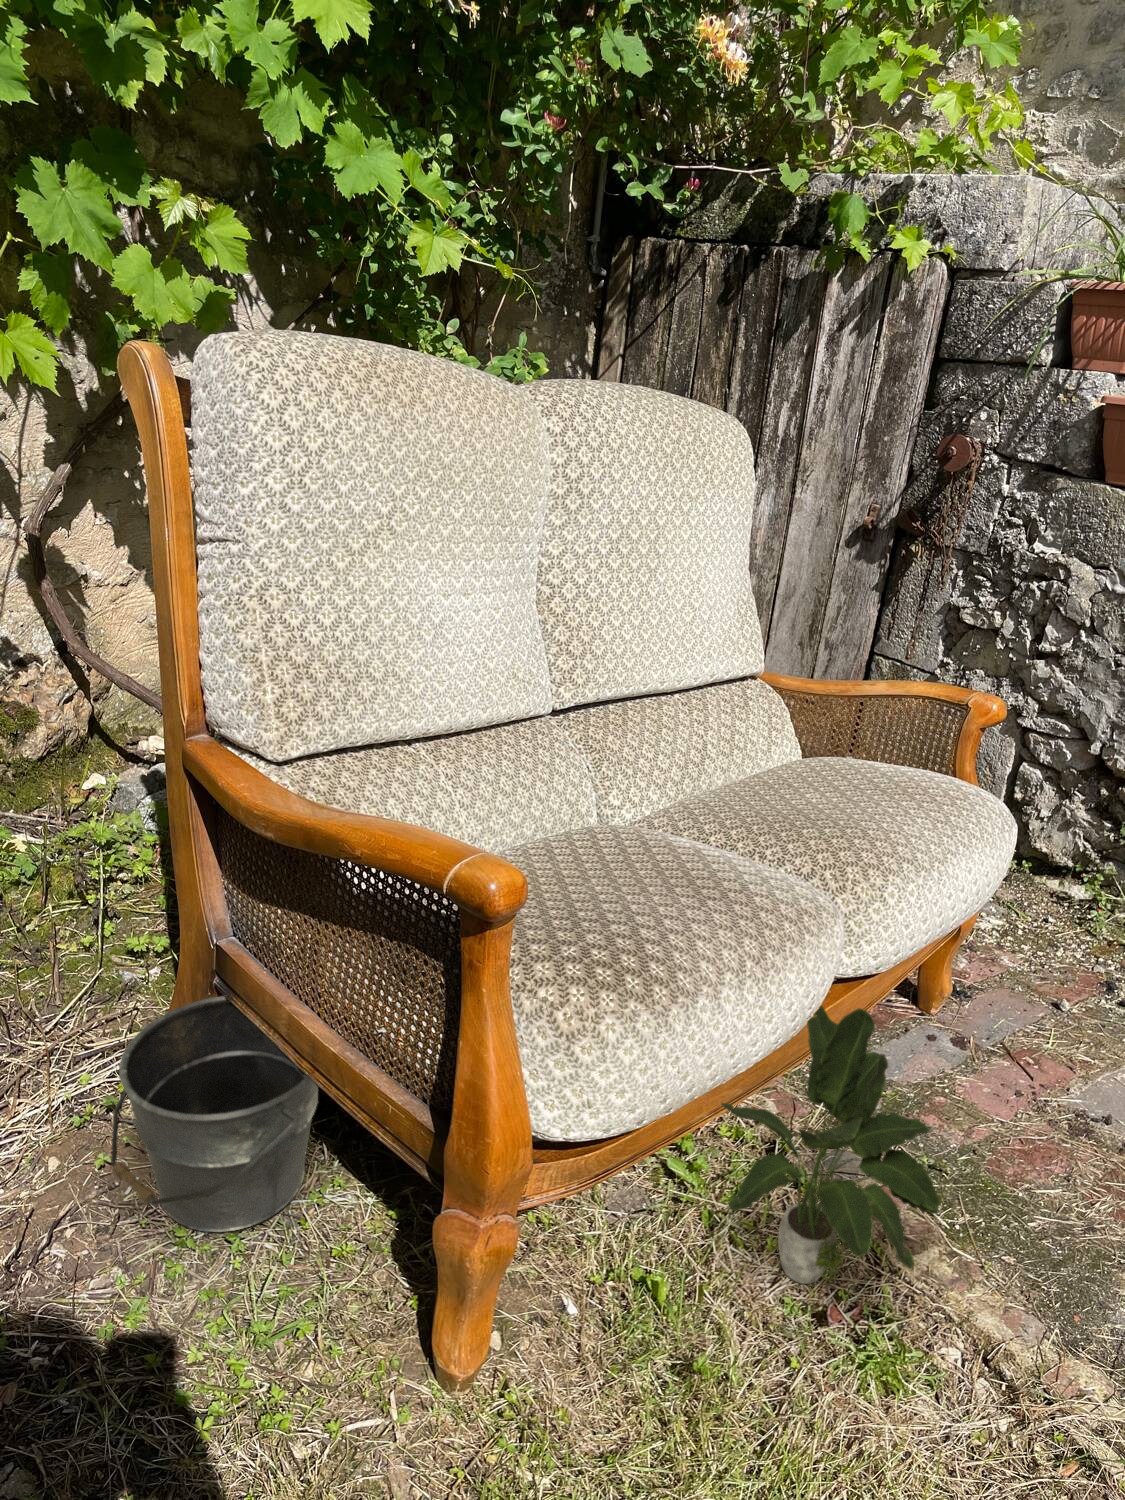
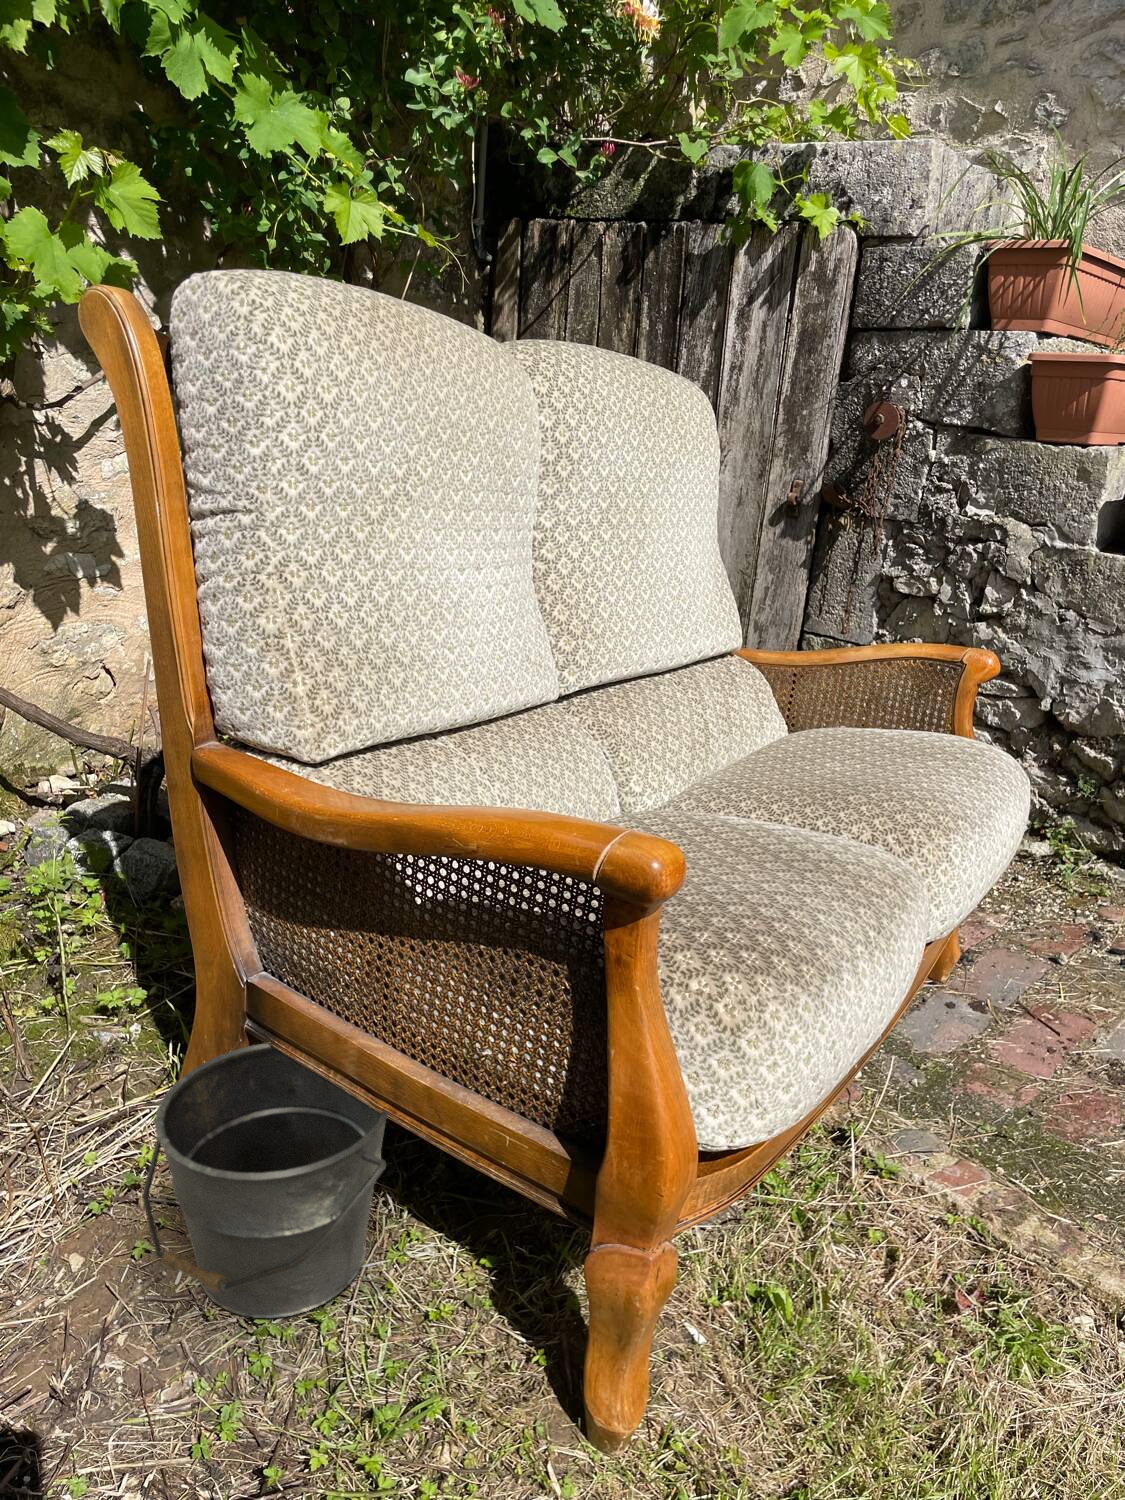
potted plant: present [721,1006,941,1284] -> none [837,953,1061,1258]

